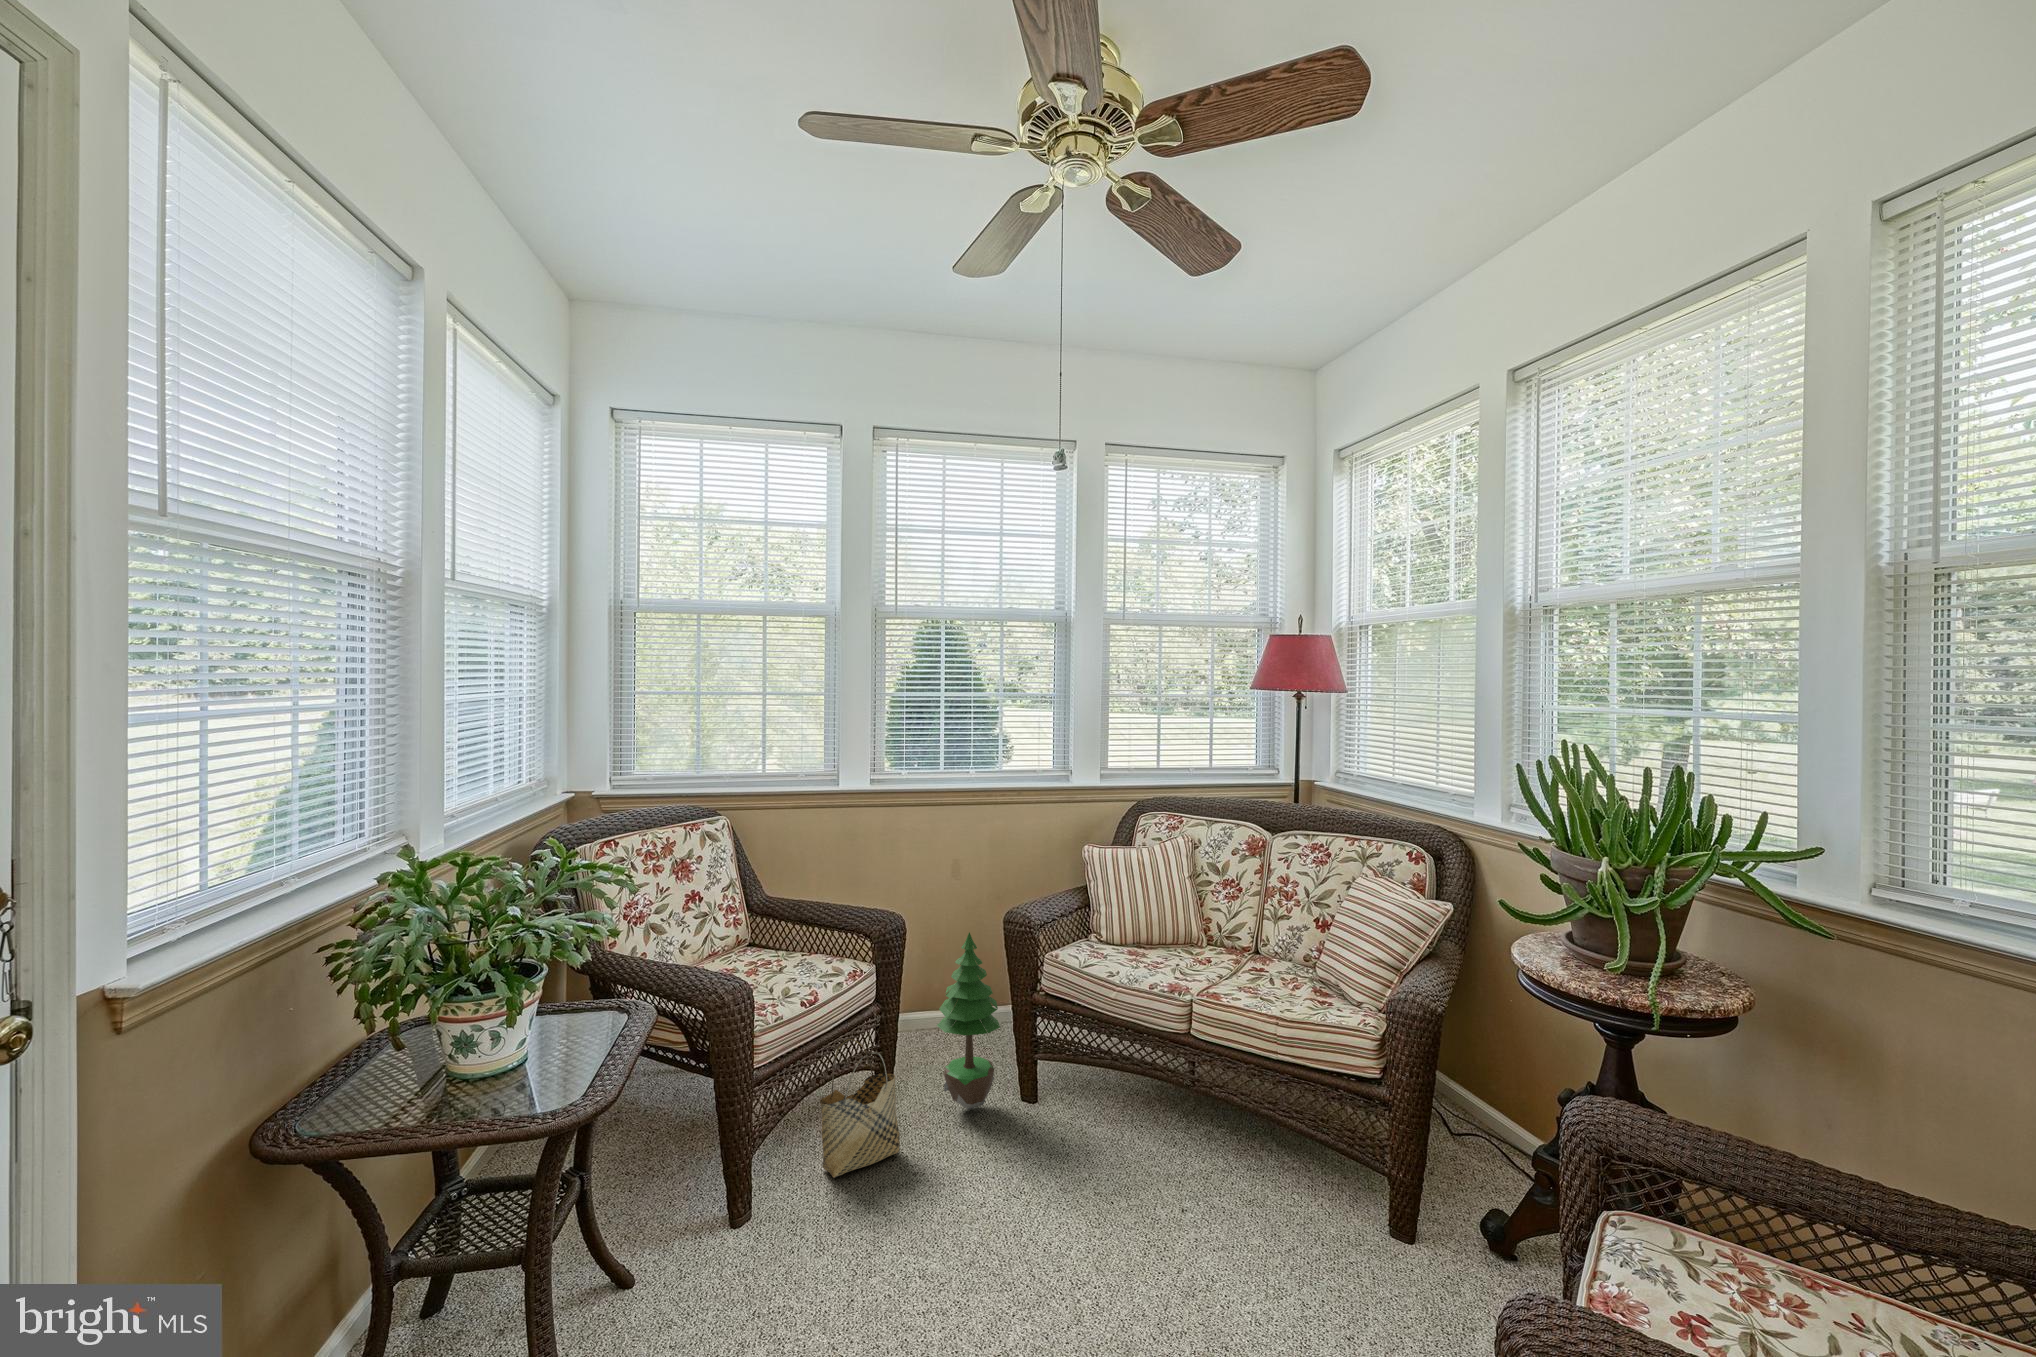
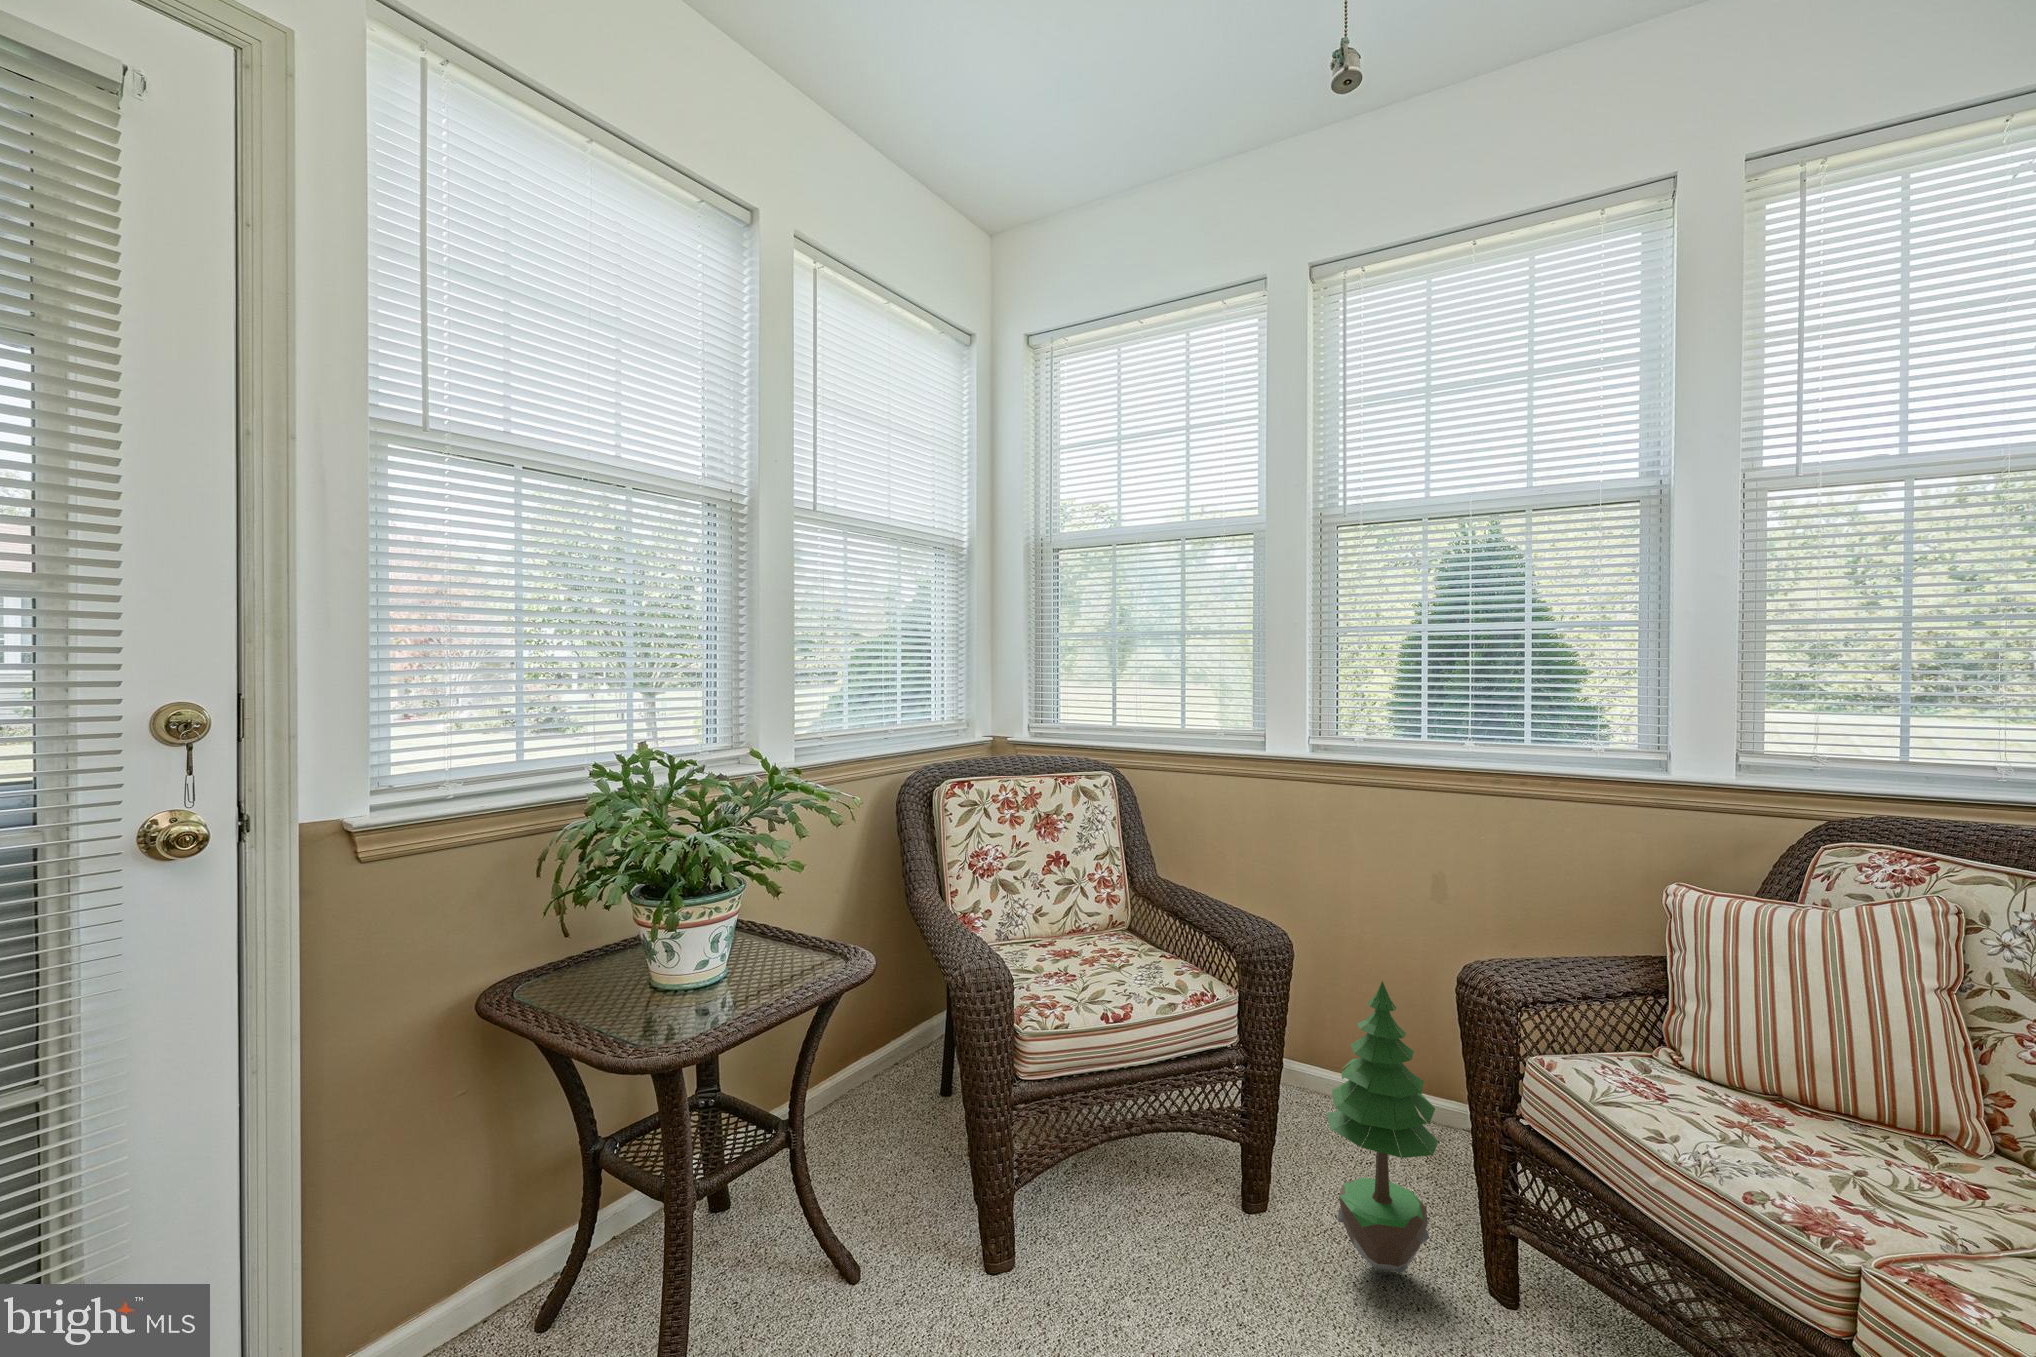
woven basket: present [820,1039,900,1178] -> none [1112,1087,1237,1285]

